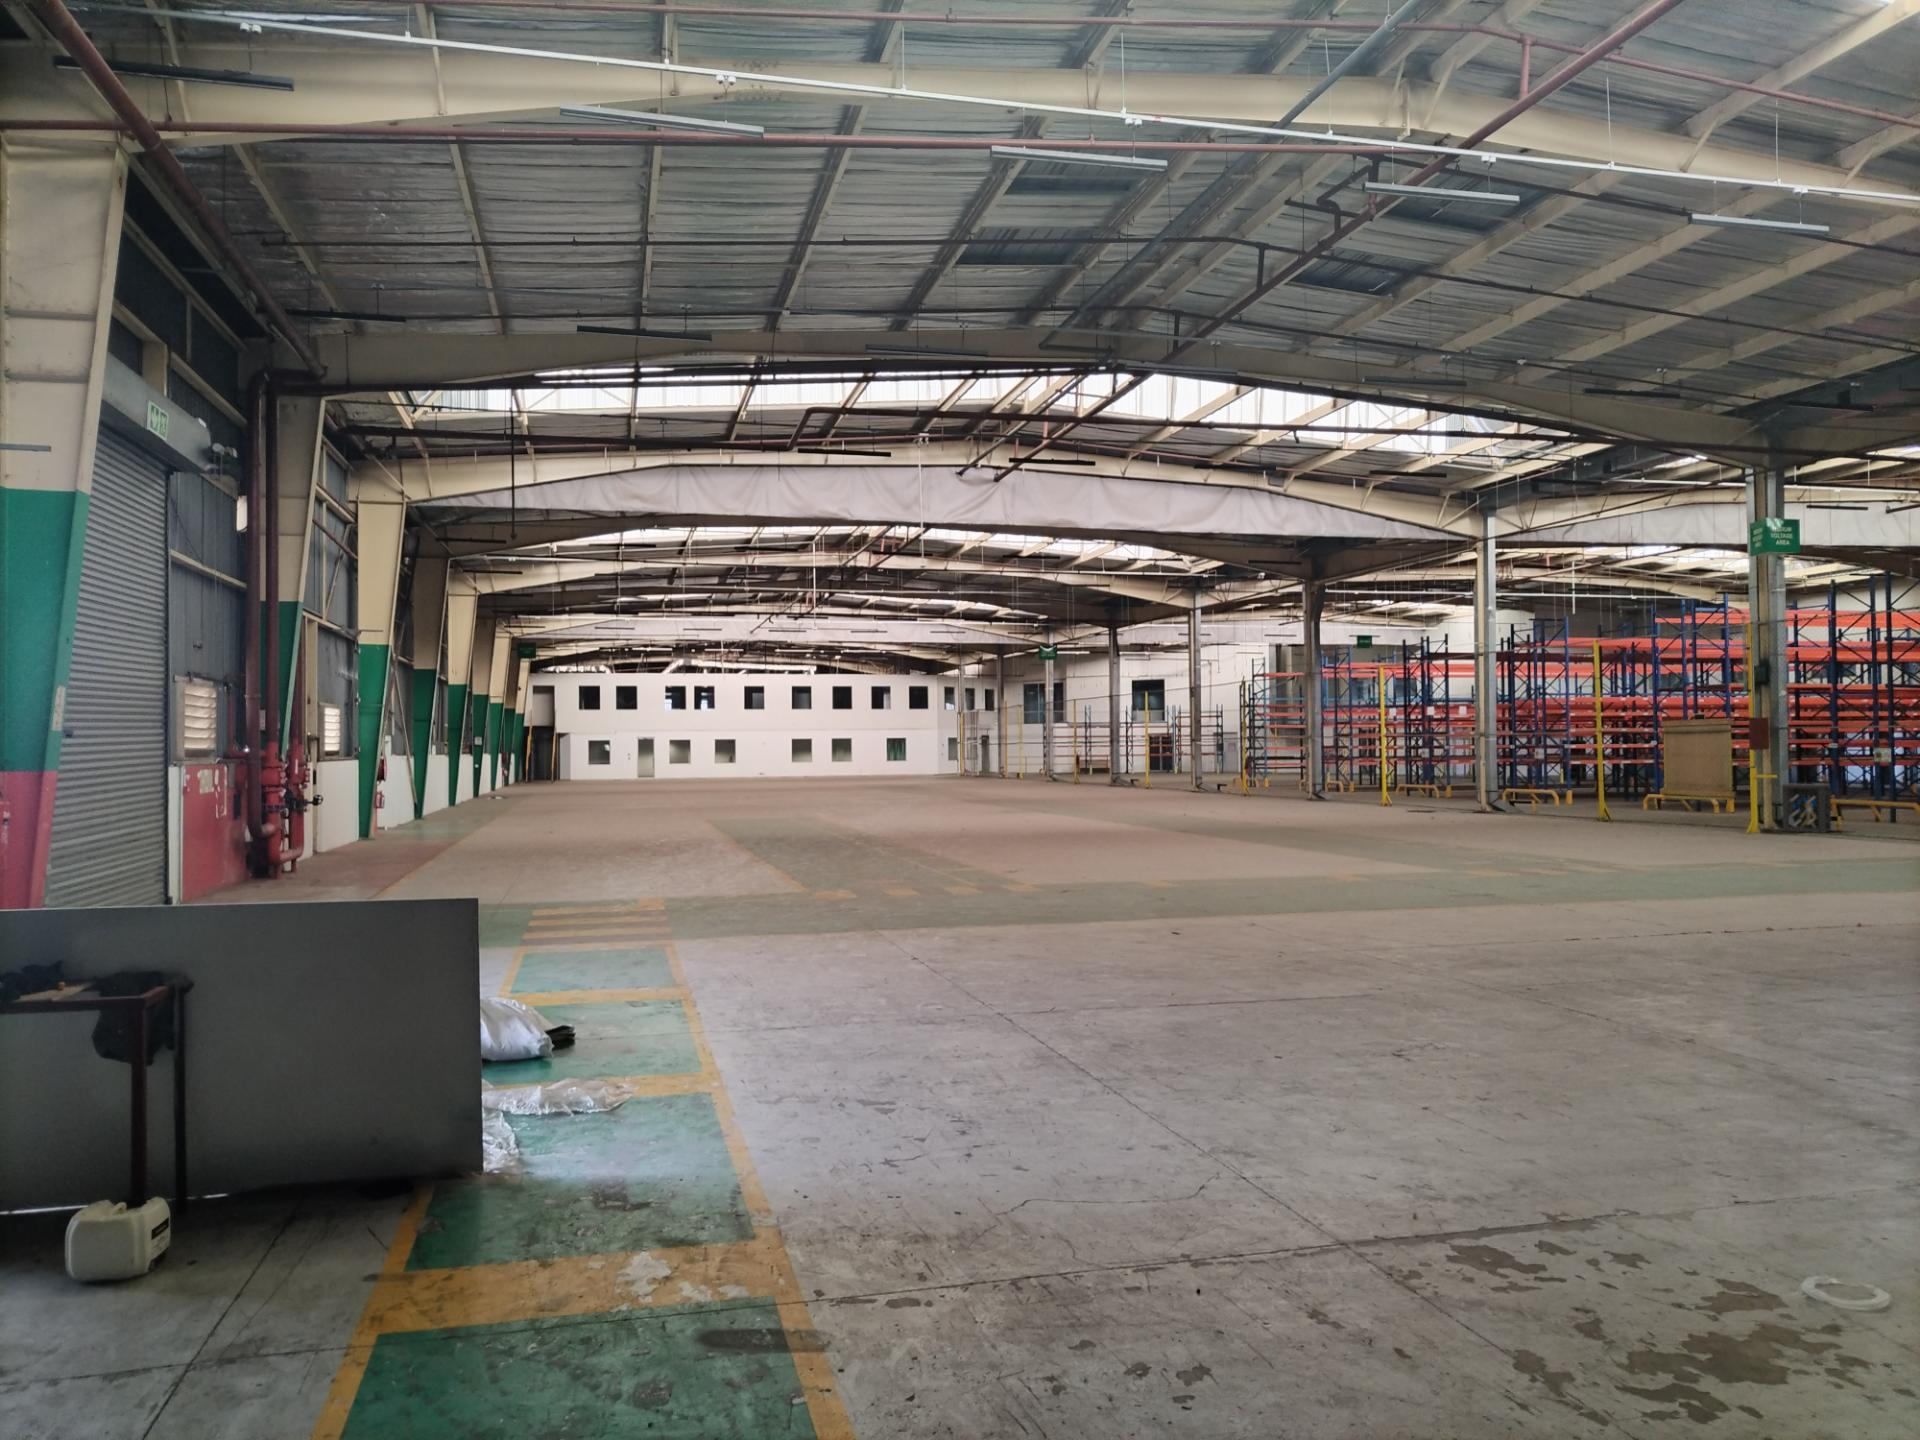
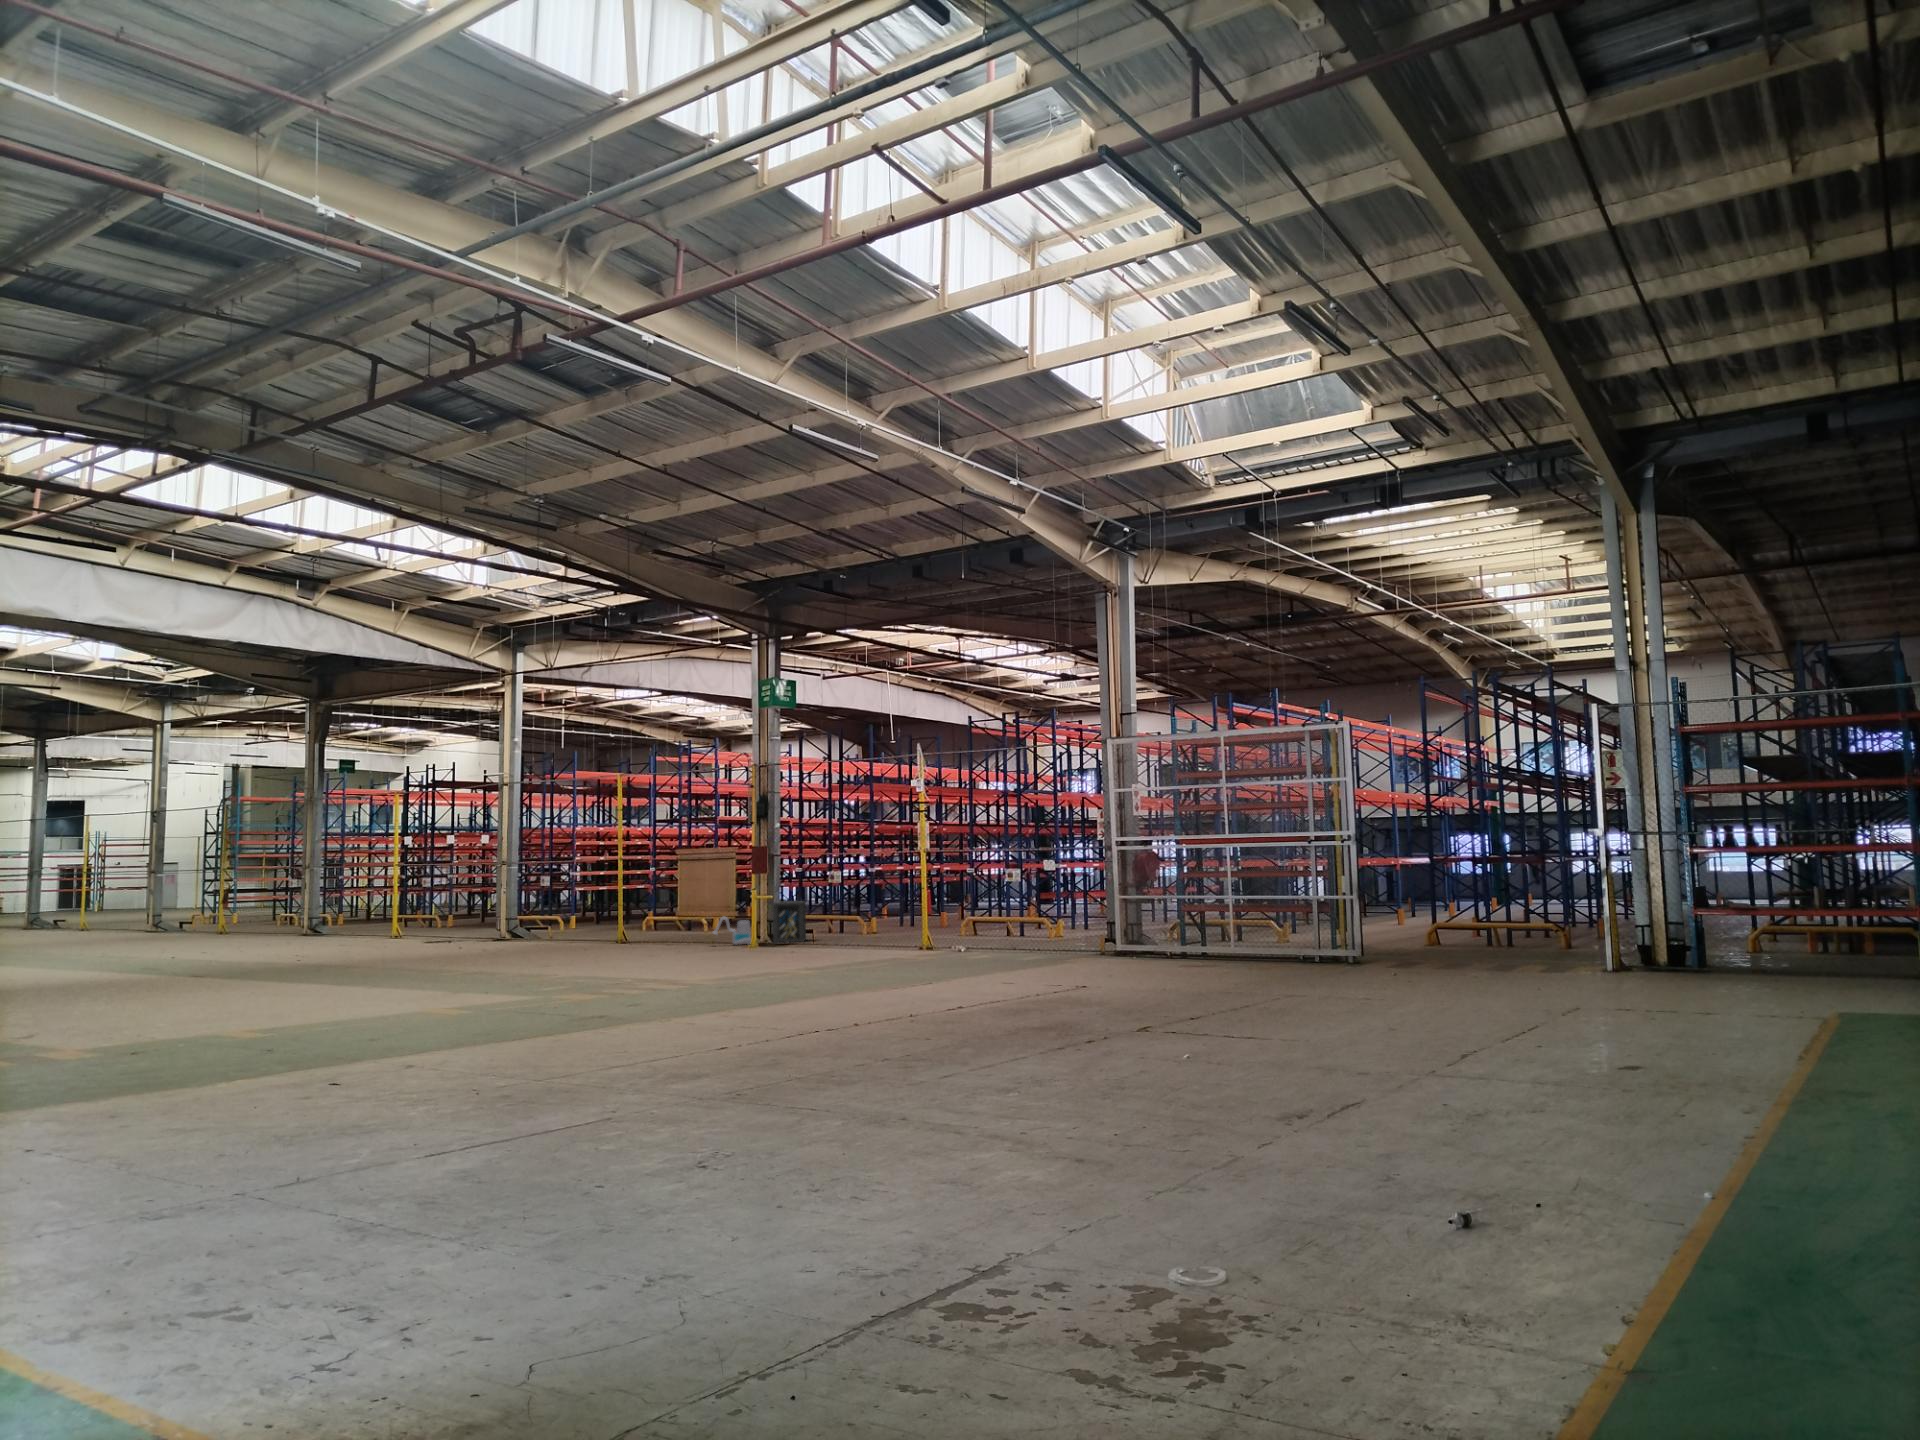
vacuum cleaner: none [1699,798,1751,832] -> present [713,917,751,945]

